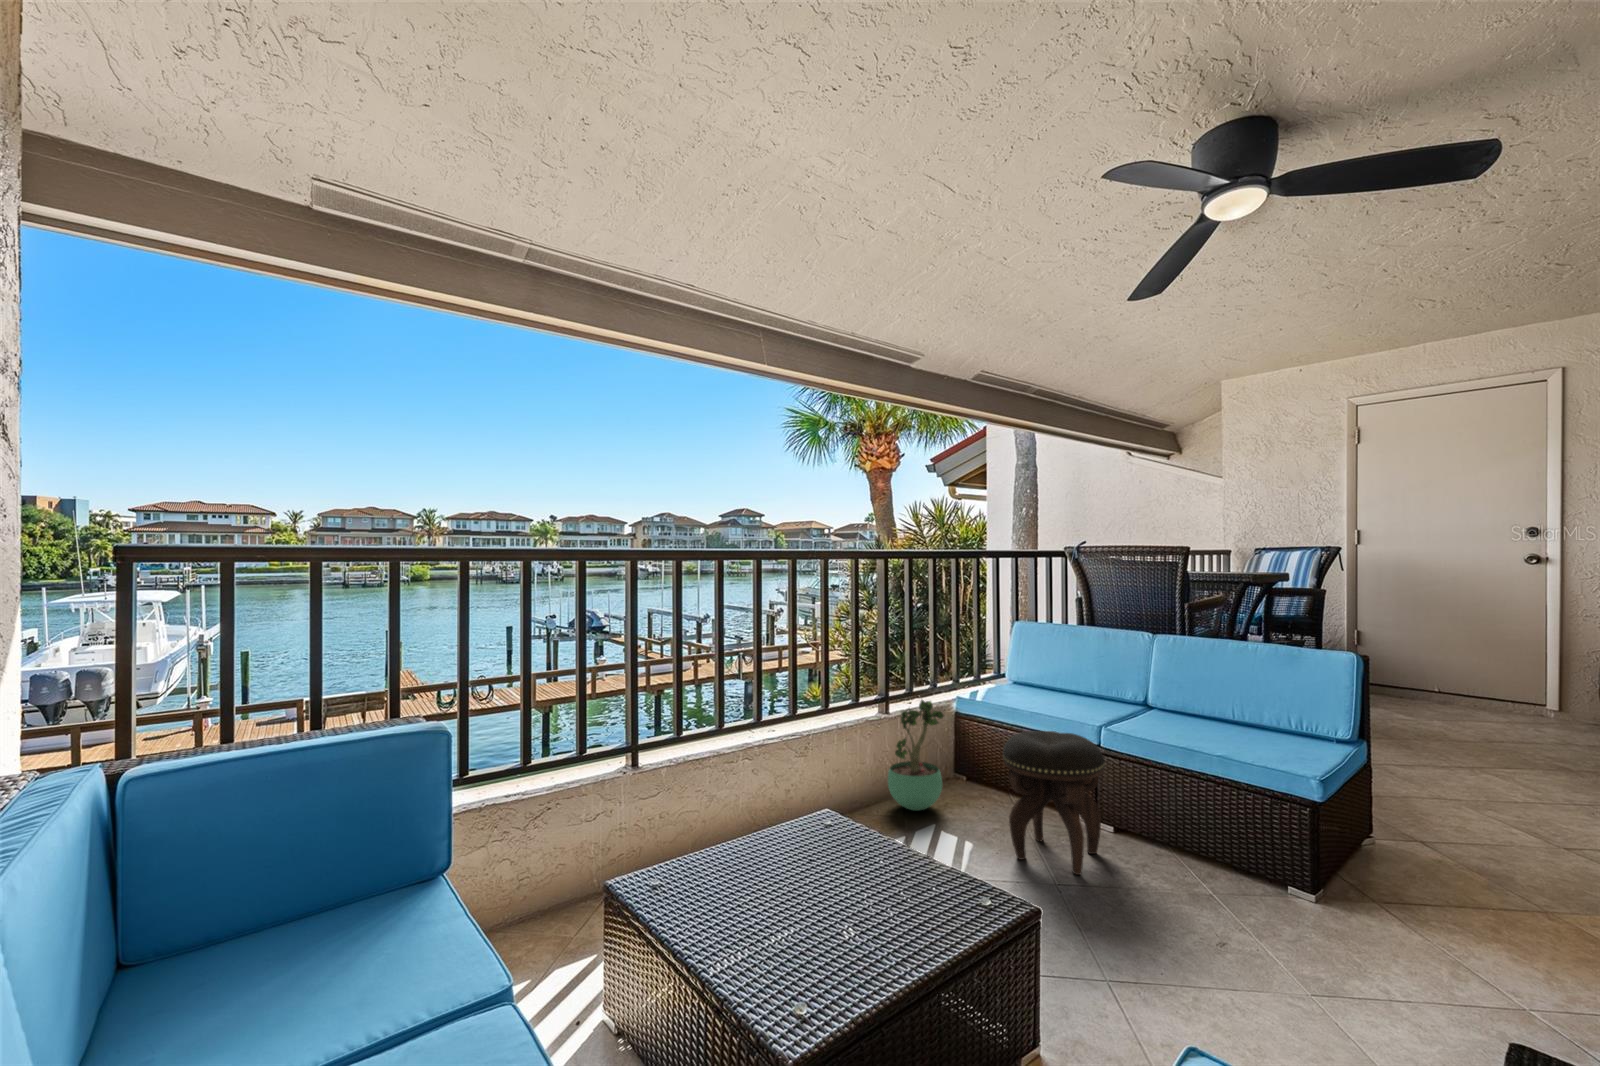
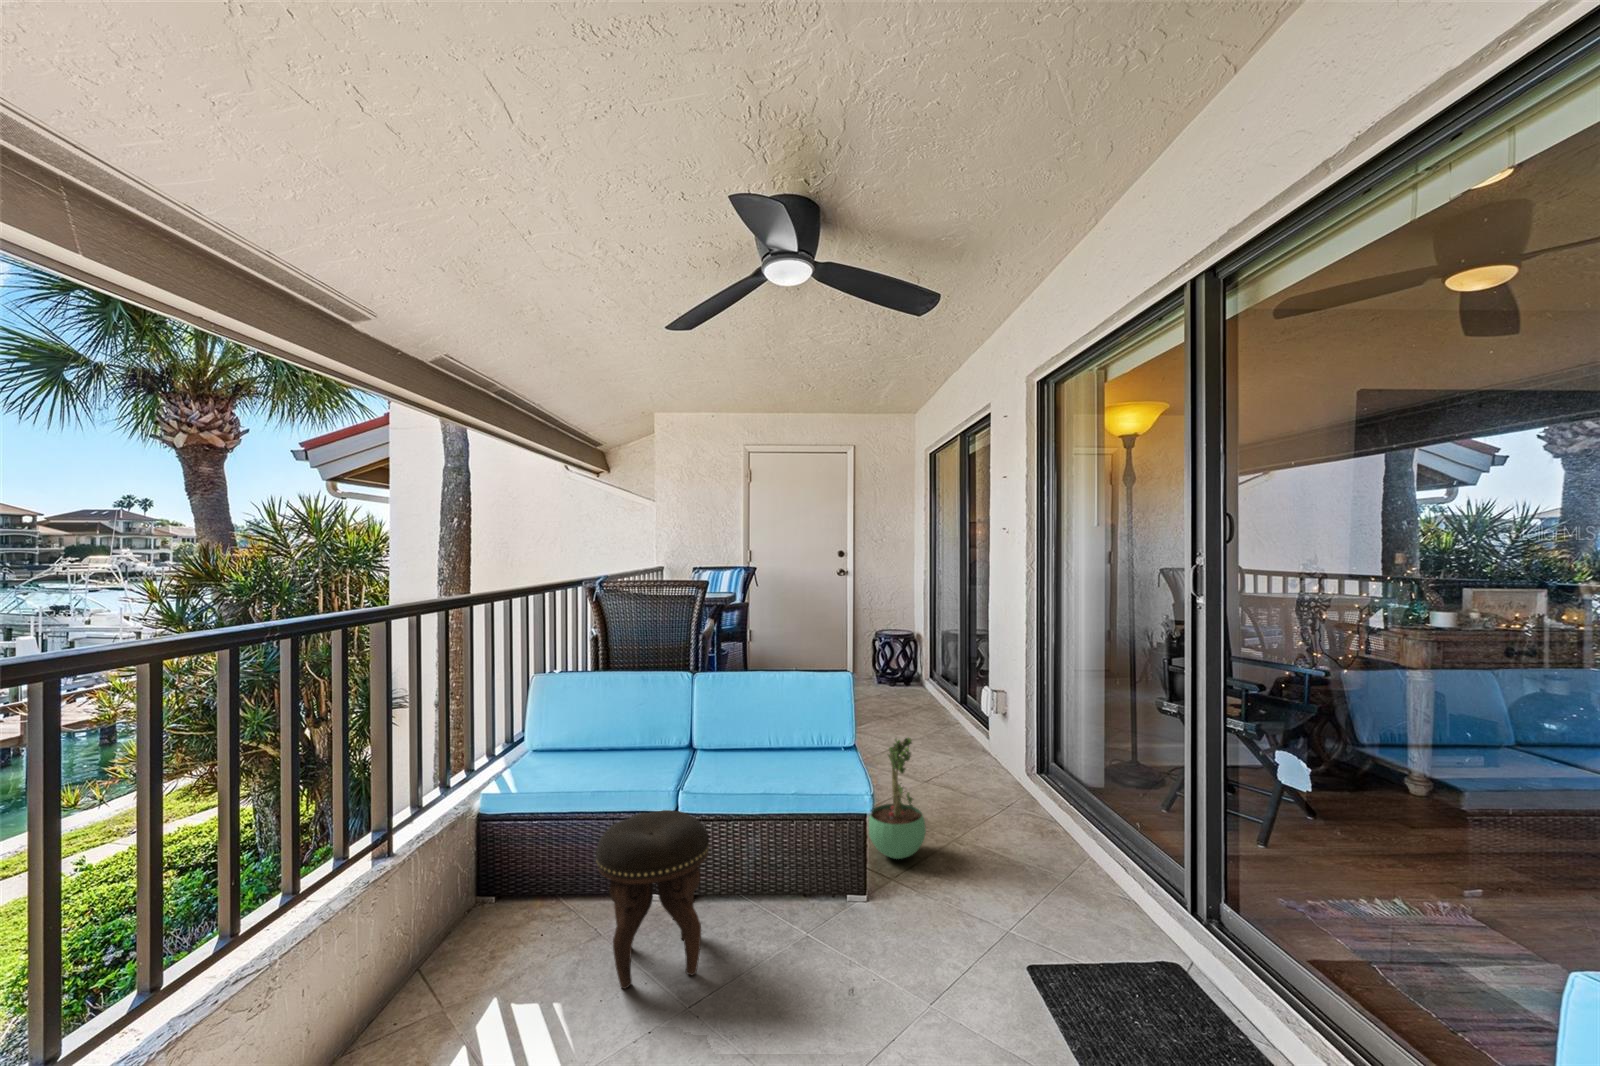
potted plant: present [888,700,944,810] -> present [869,738,926,859]

